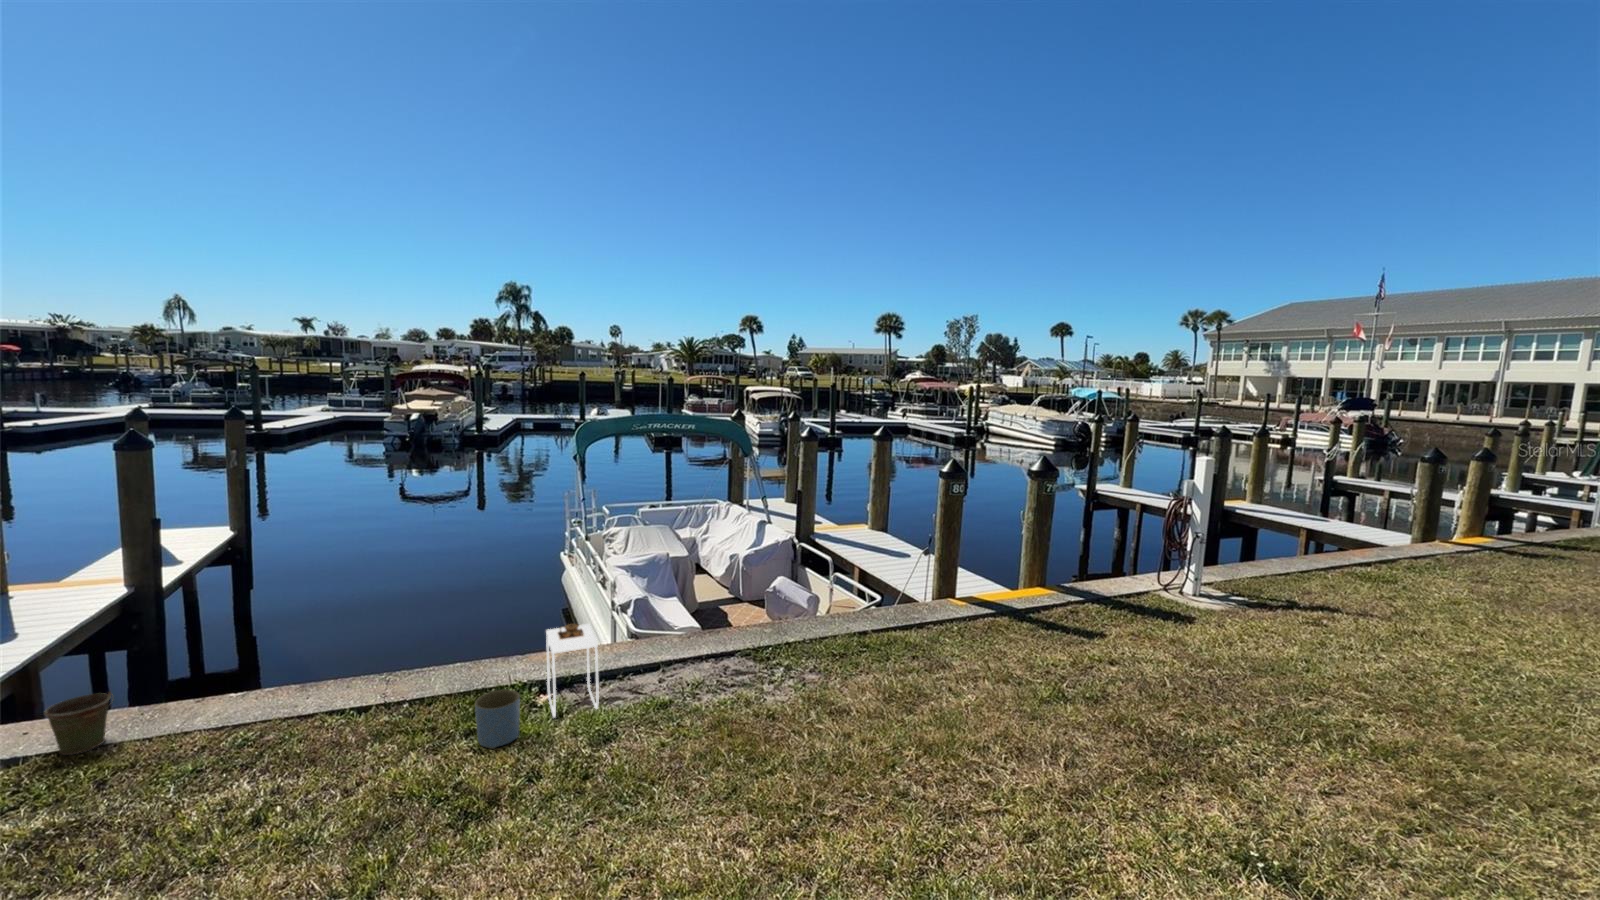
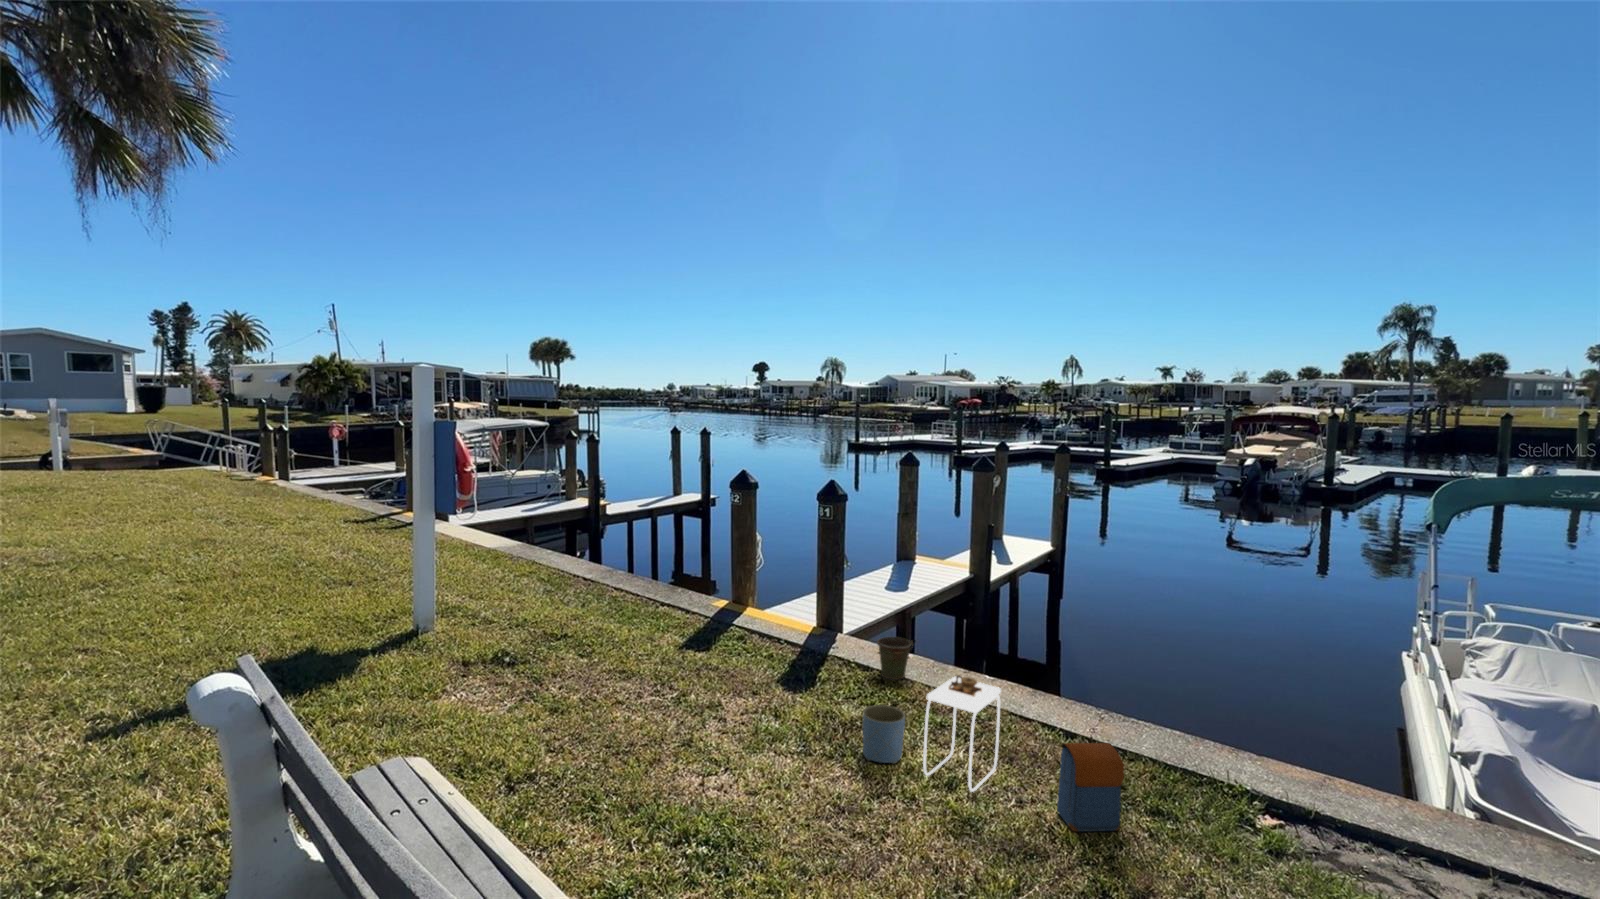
side table: present [546,624,599,717] -> present [923,676,1001,792]
planter: present [475,690,520,749] -> present [863,705,905,764]
backpack: none [379,698,445,790] -> present [1057,743,1124,832]

